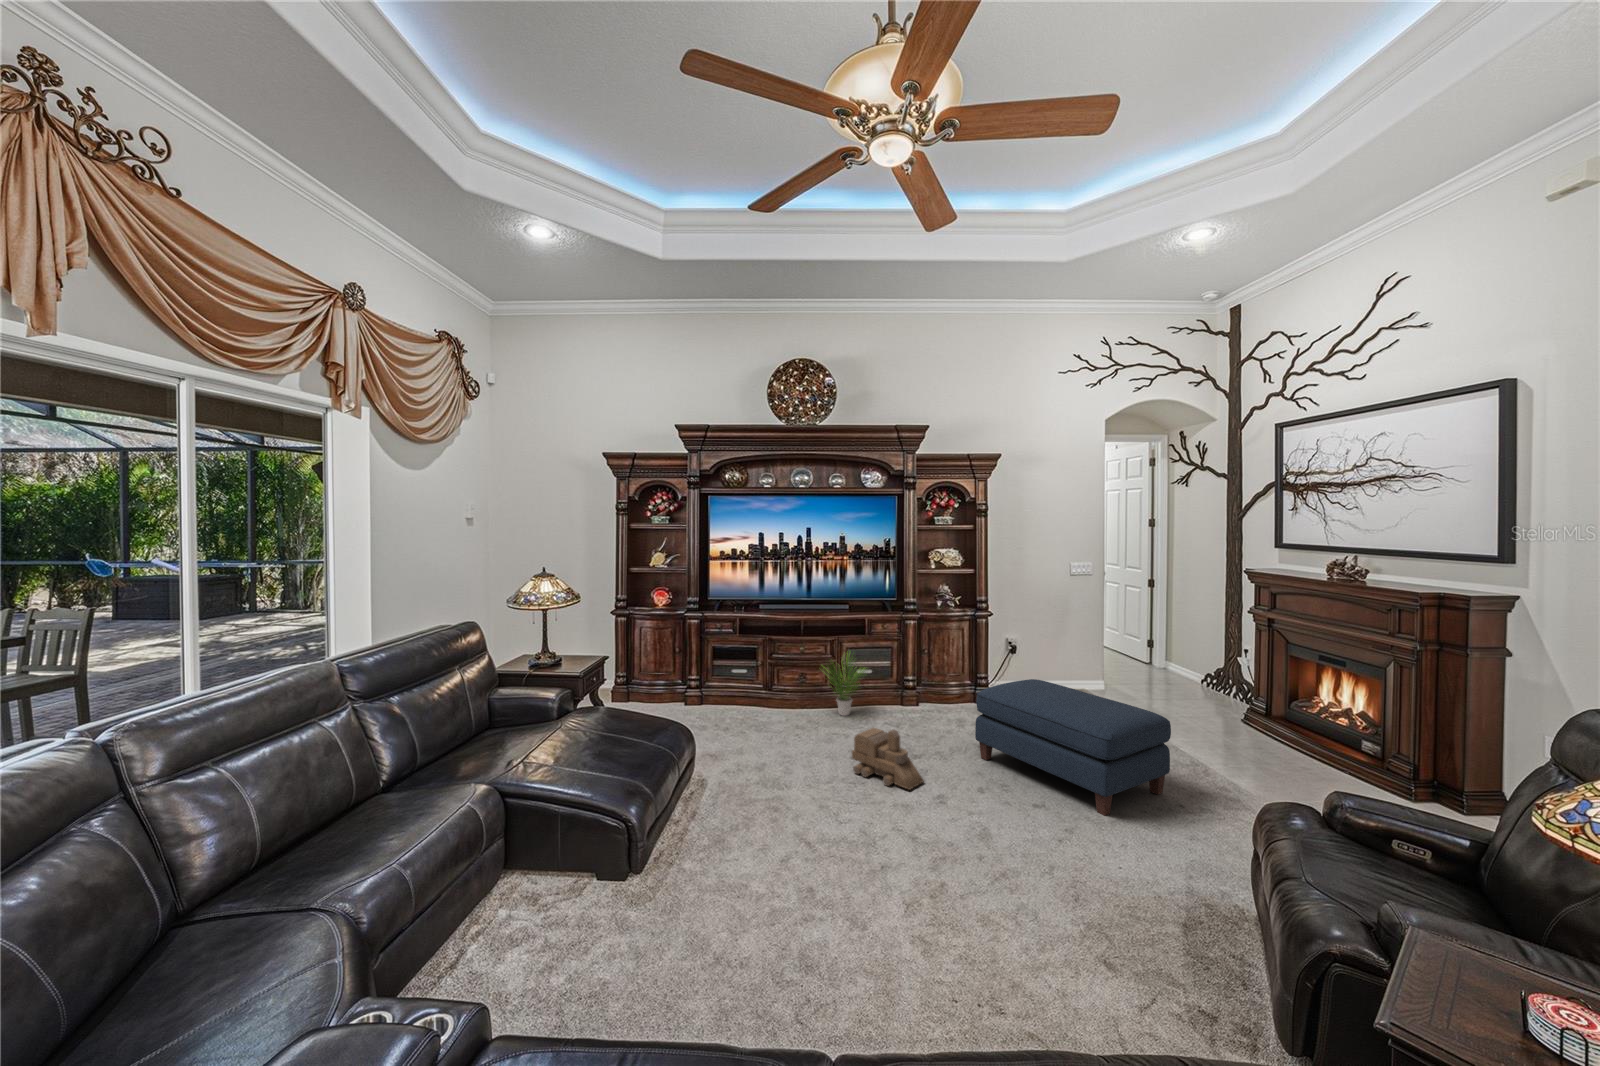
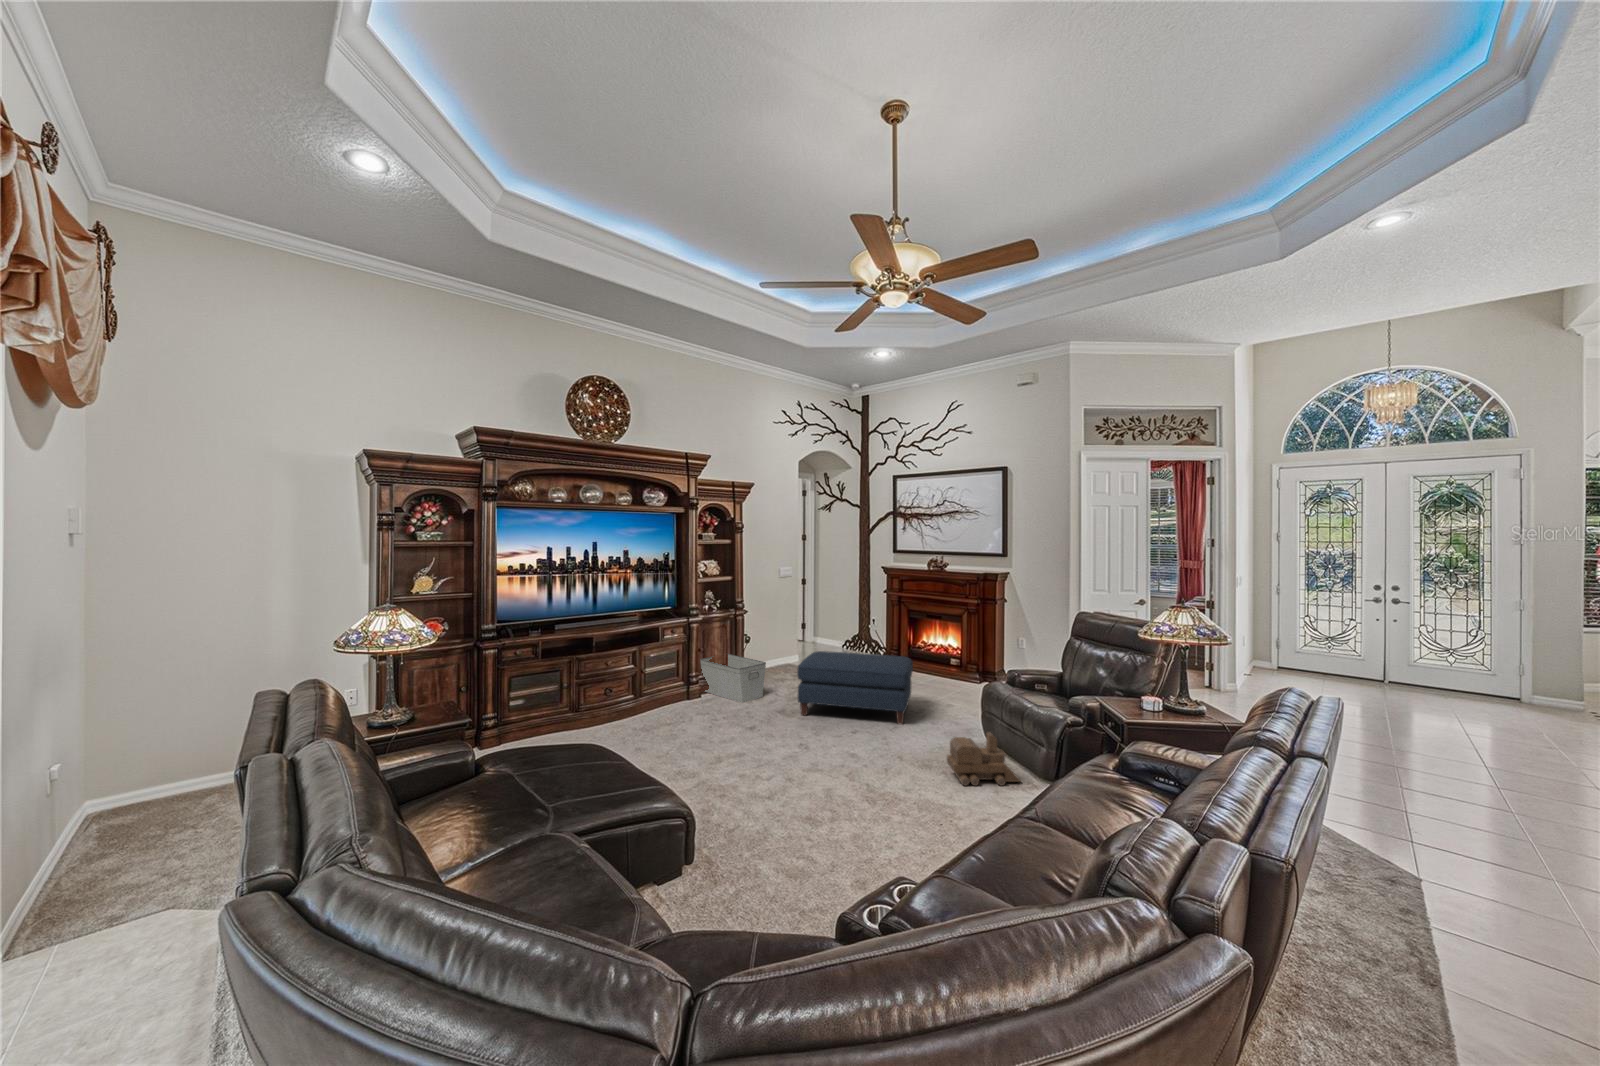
potted plant: present [827,660,864,716] -> none [634,654,686,715]
storage bin: none [917,663,980,724] -> present [700,654,766,703]
toy train: present [852,728,924,790] -> present [947,732,1021,786]

